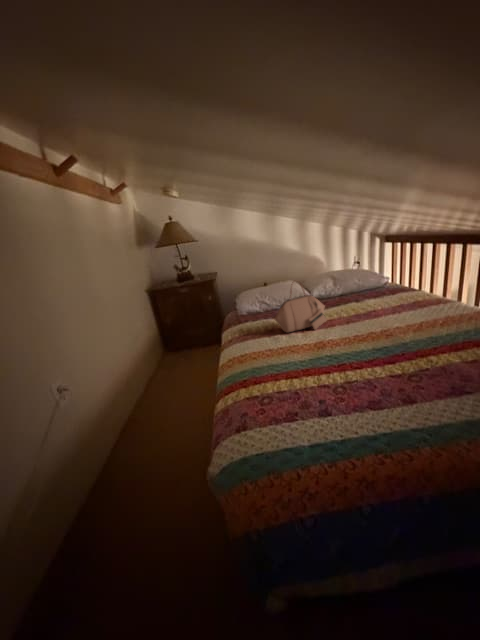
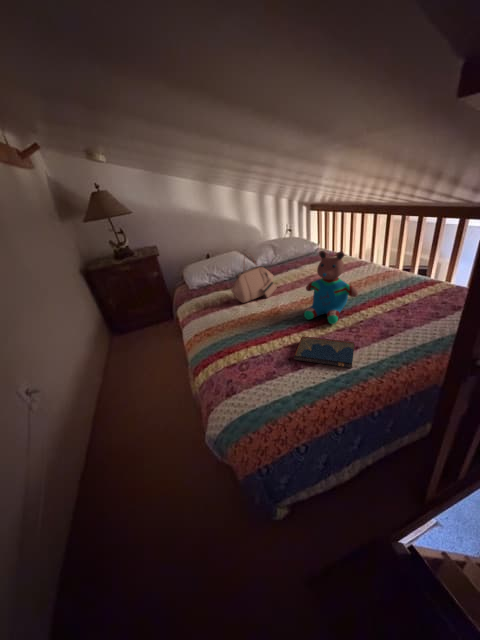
teddy bear: none [351,279,423,368] -> present [304,251,358,324]
hardcover book: none [326,376,410,426] -> present [294,336,354,368]

